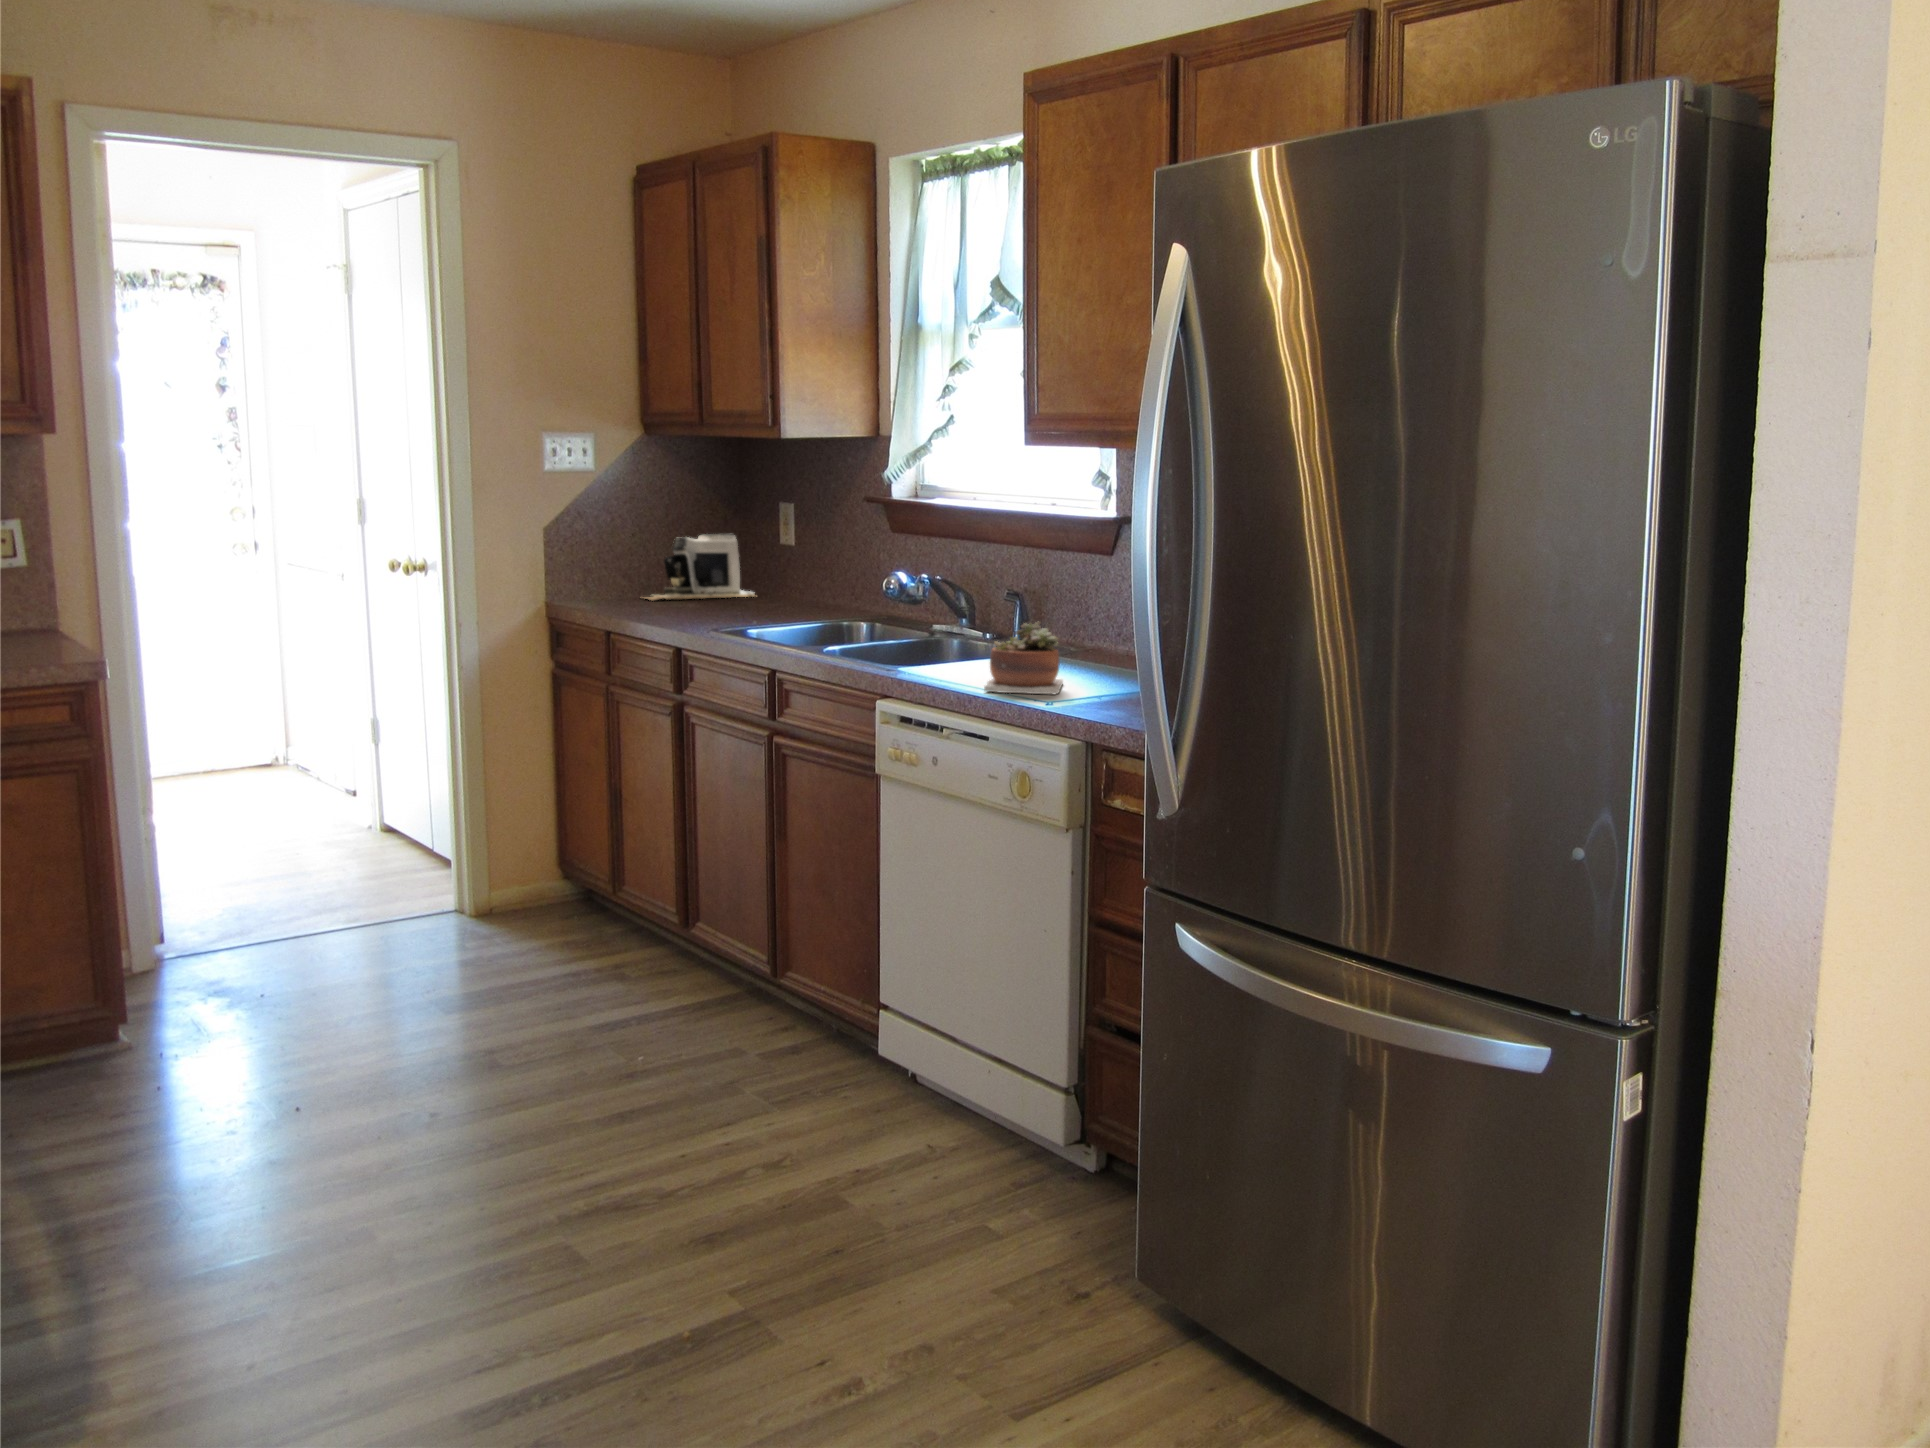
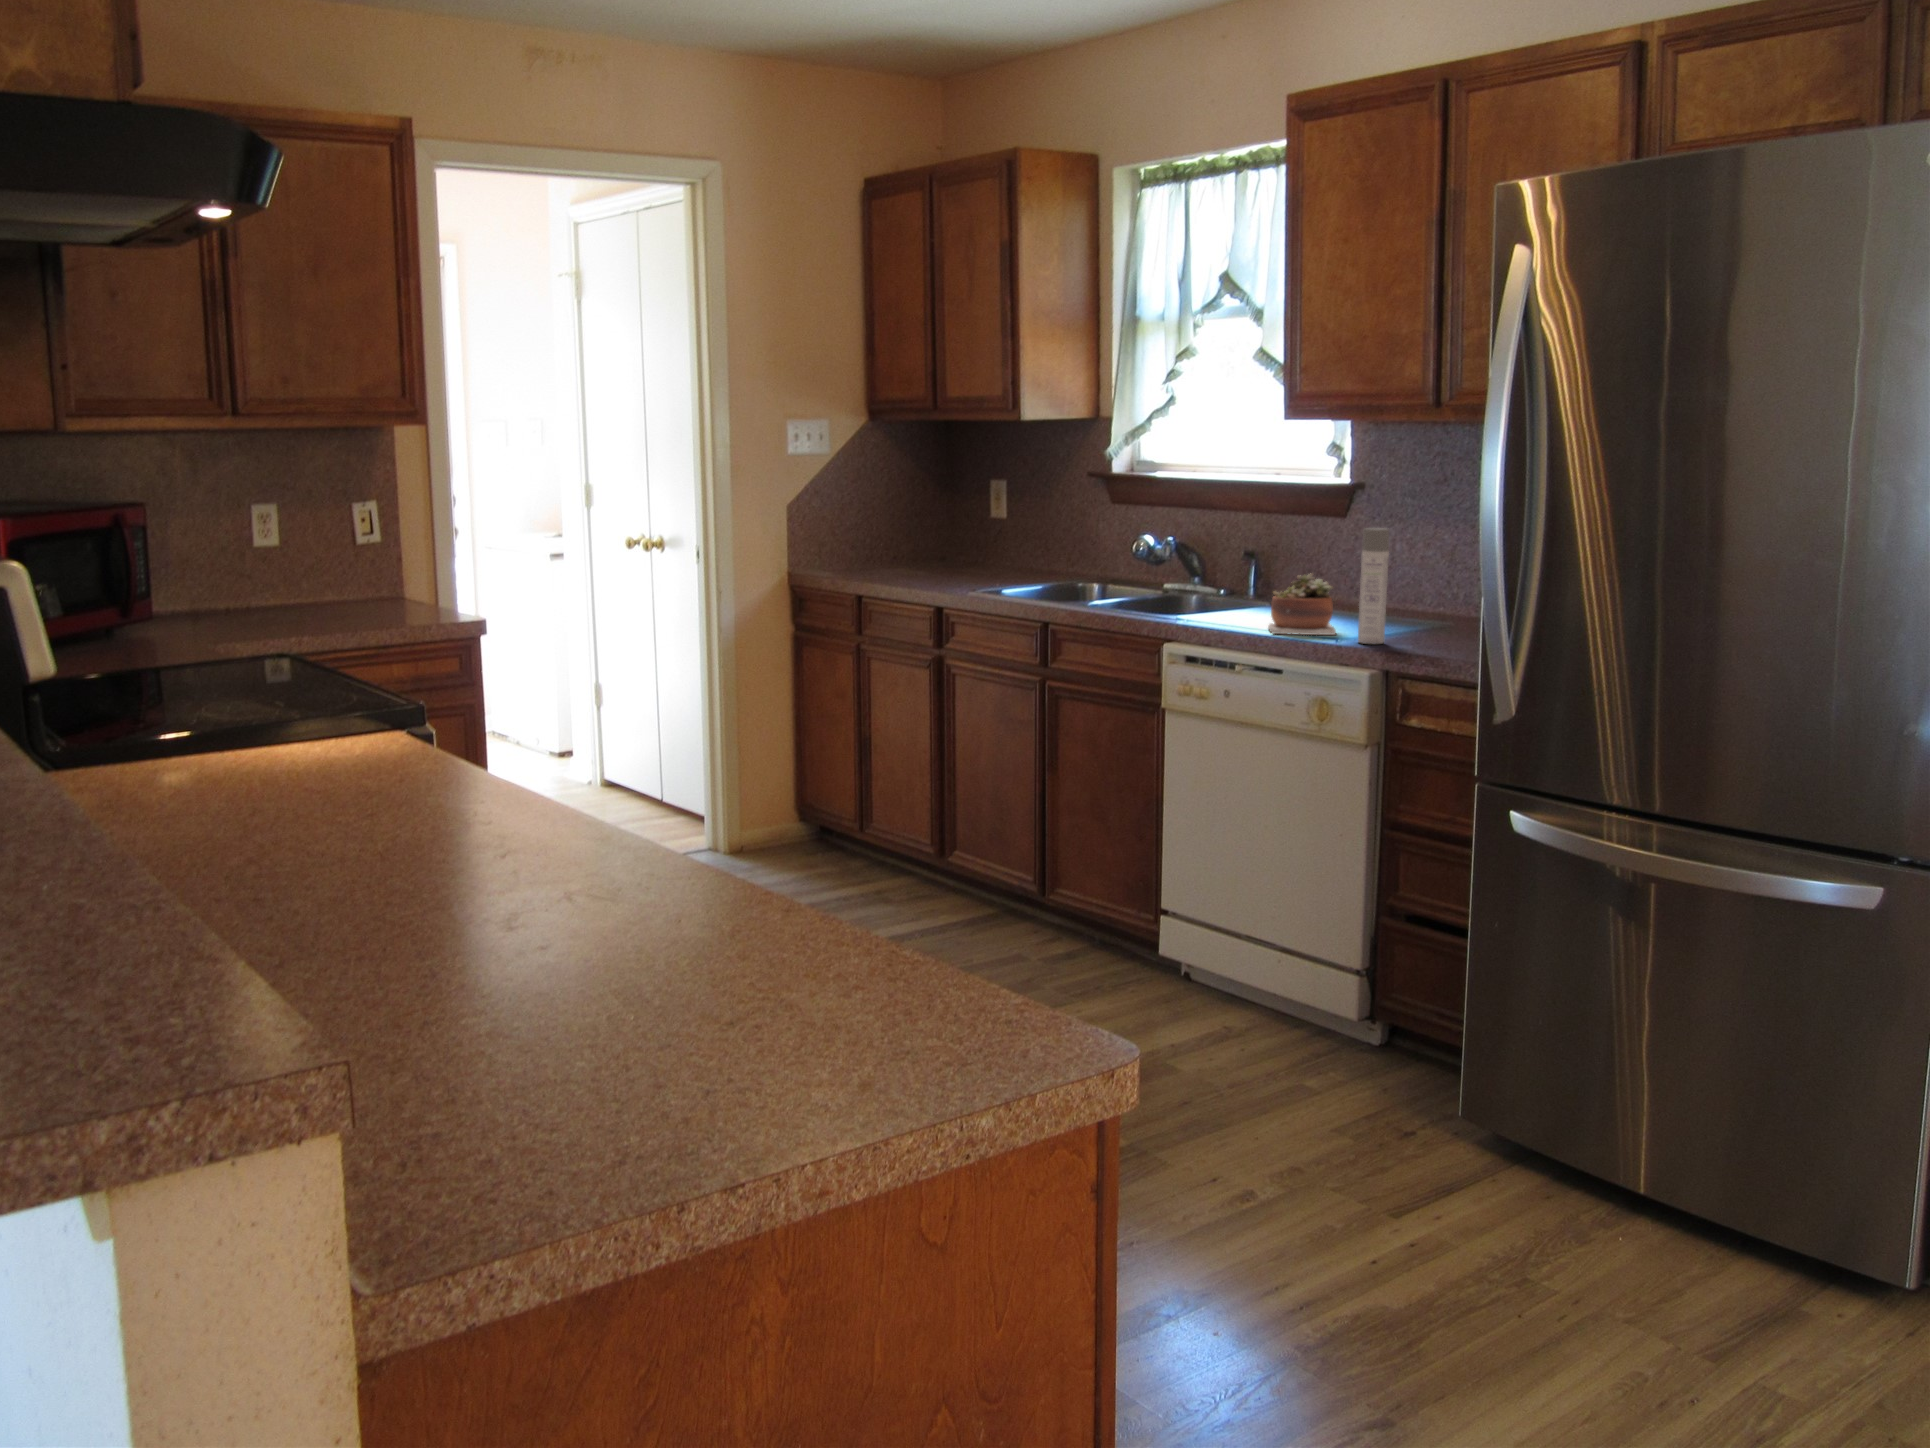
coffee maker: present [646,534,755,601] -> none [864,509,966,570]
spray bottle: none [1070,572,1103,708] -> present [1358,528,1389,644]

